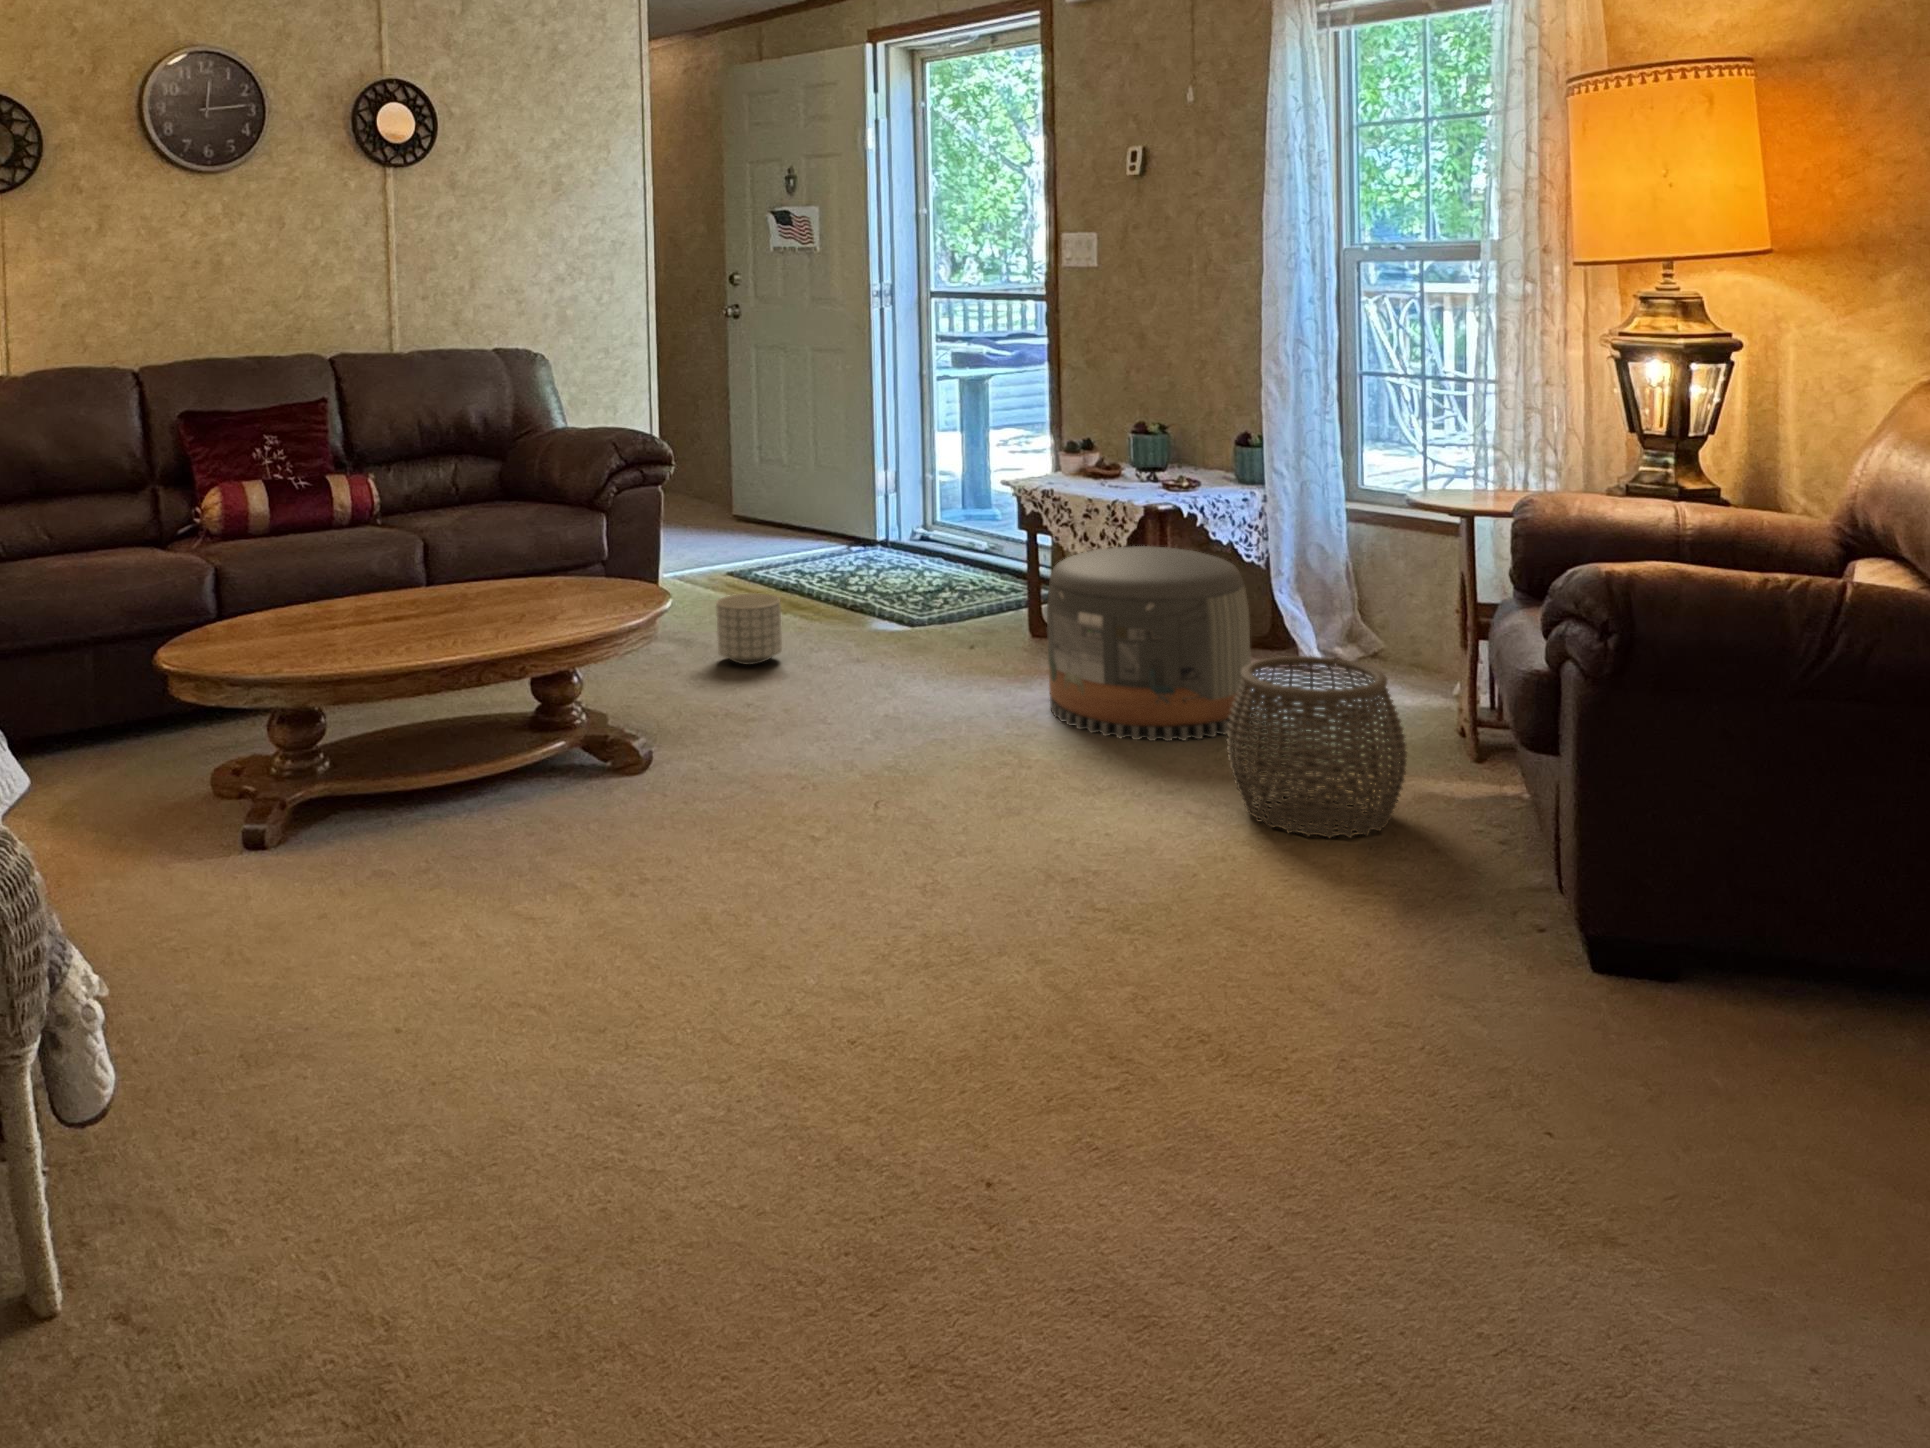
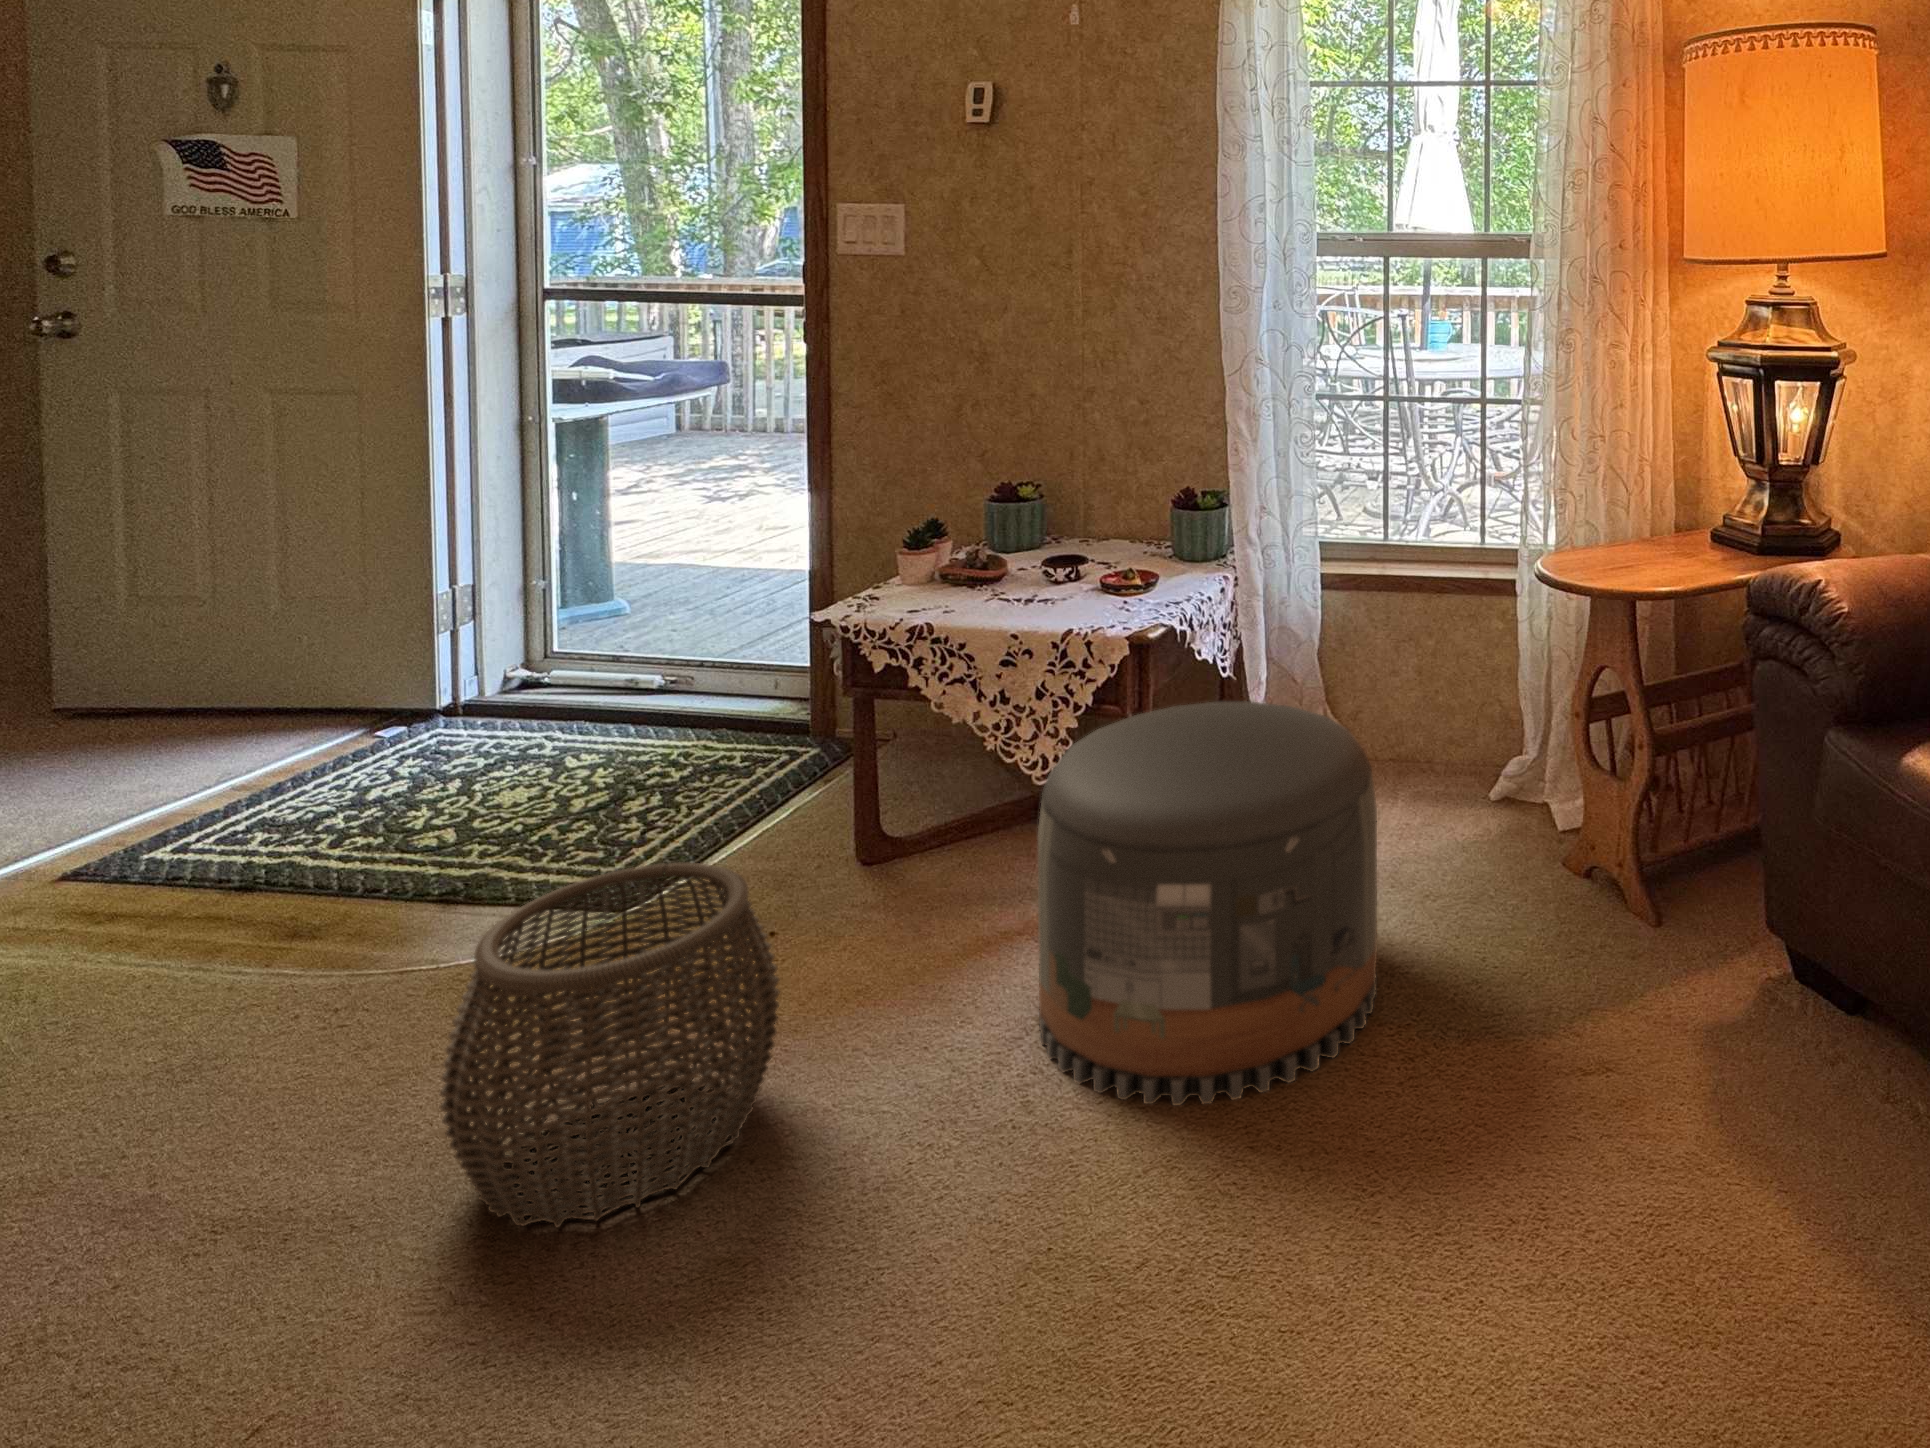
planter: present [716,593,782,665] -> none [106,986,329,1211]
woven basket: present [1226,656,1407,838] -> present [440,862,780,1227]

